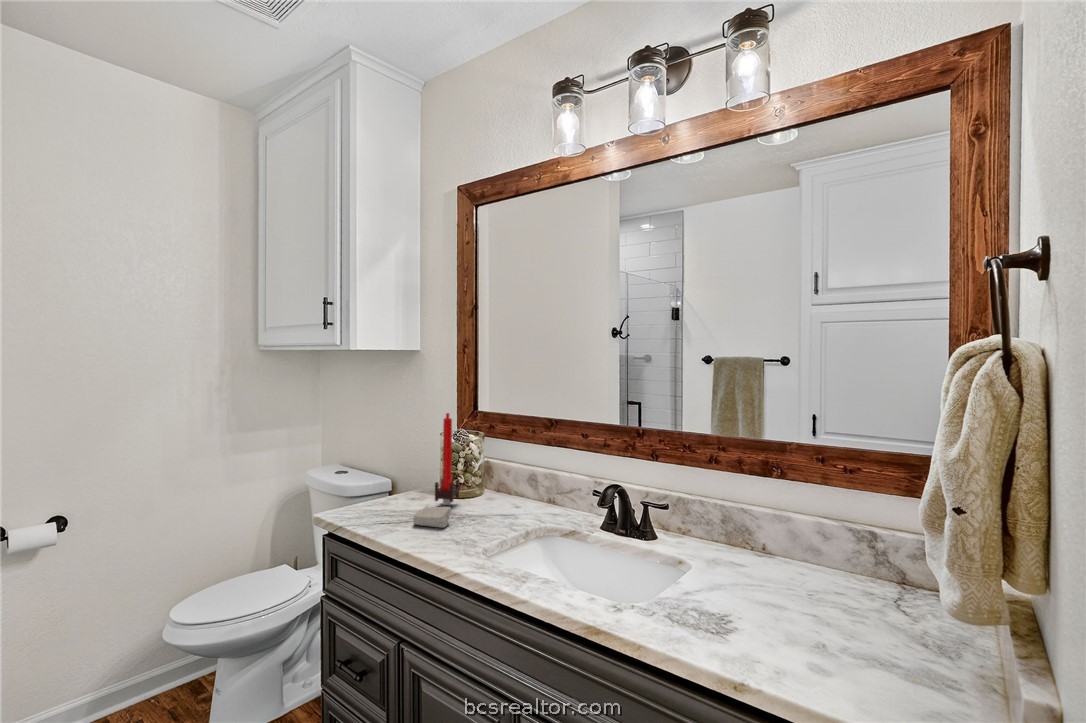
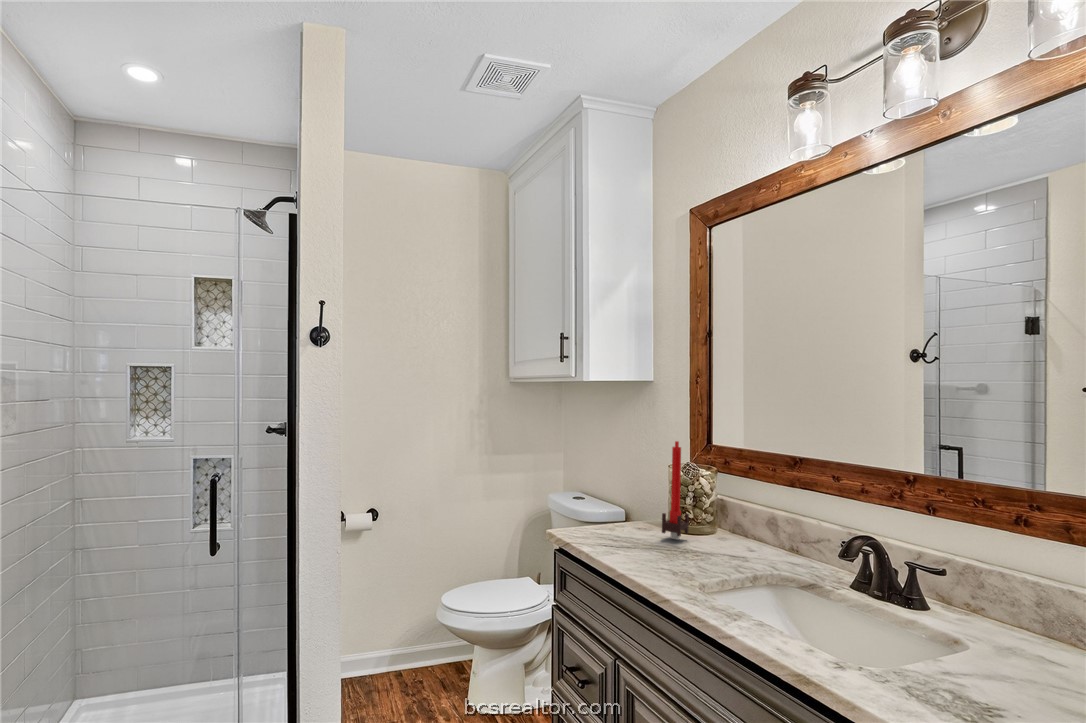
soap bar: present [413,506,451,528] -> none [635,535,674,558]

